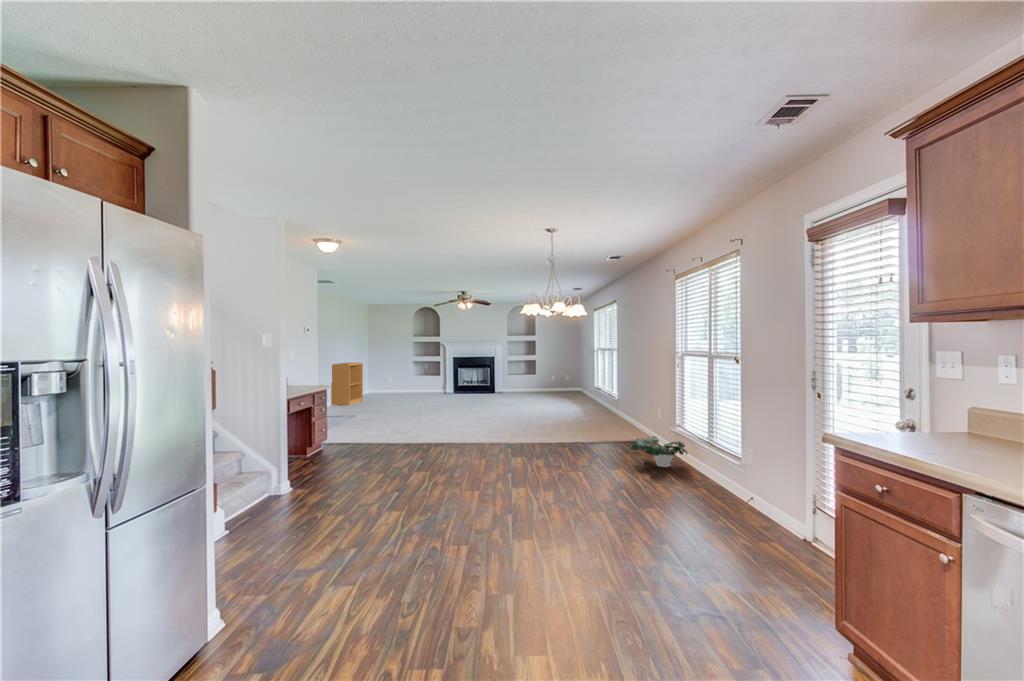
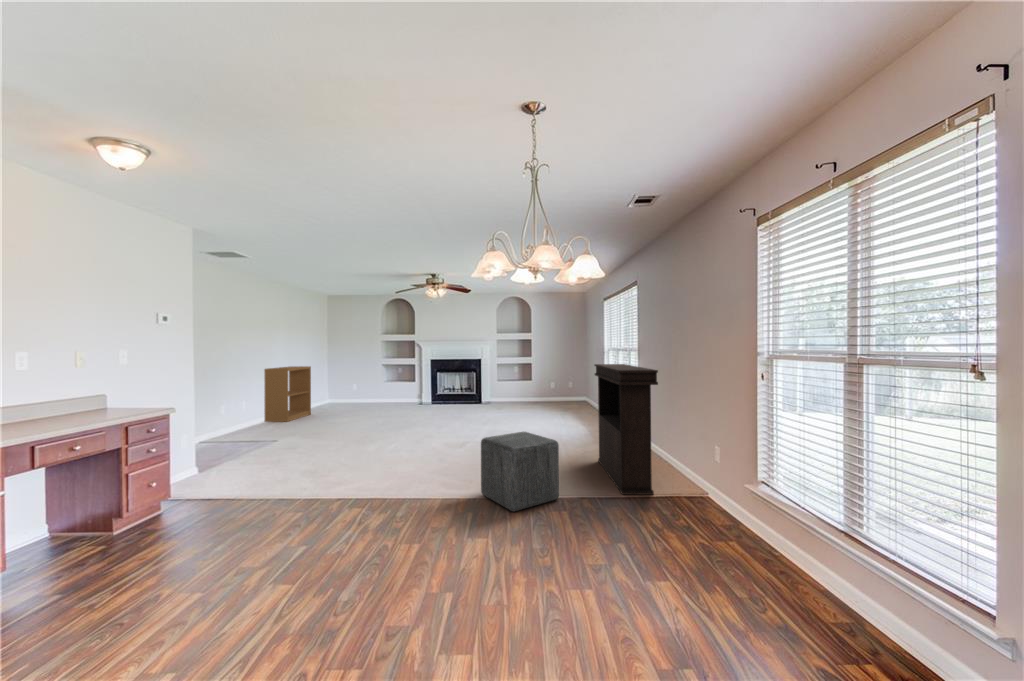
console table: none [586,360,625,441] -> present [595,364,658,495]
ottoman: none [514,403,563,448] -> present [481,432,559,511]
potted plant: present [632,436,687,467] -> none [681,502,798,570]

